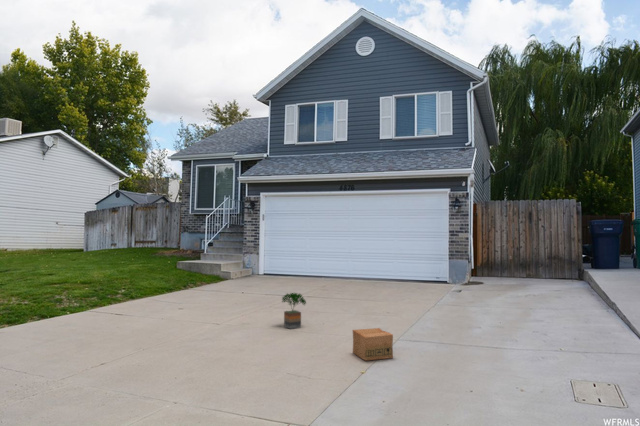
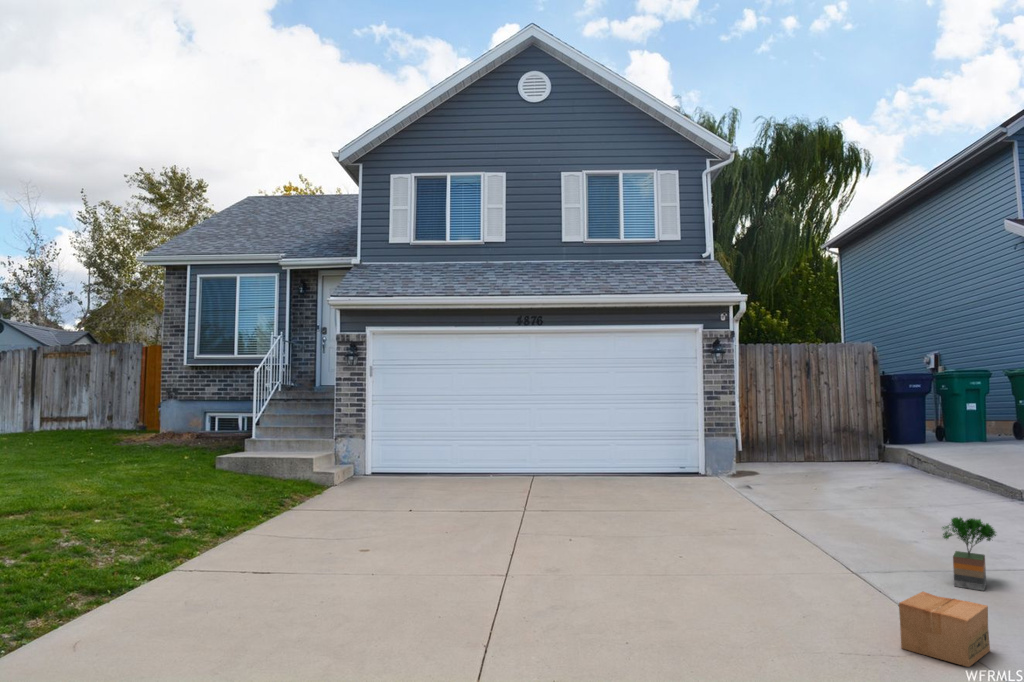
potted tree: present [282,293,306,329] -> present [943,517,996,591]

